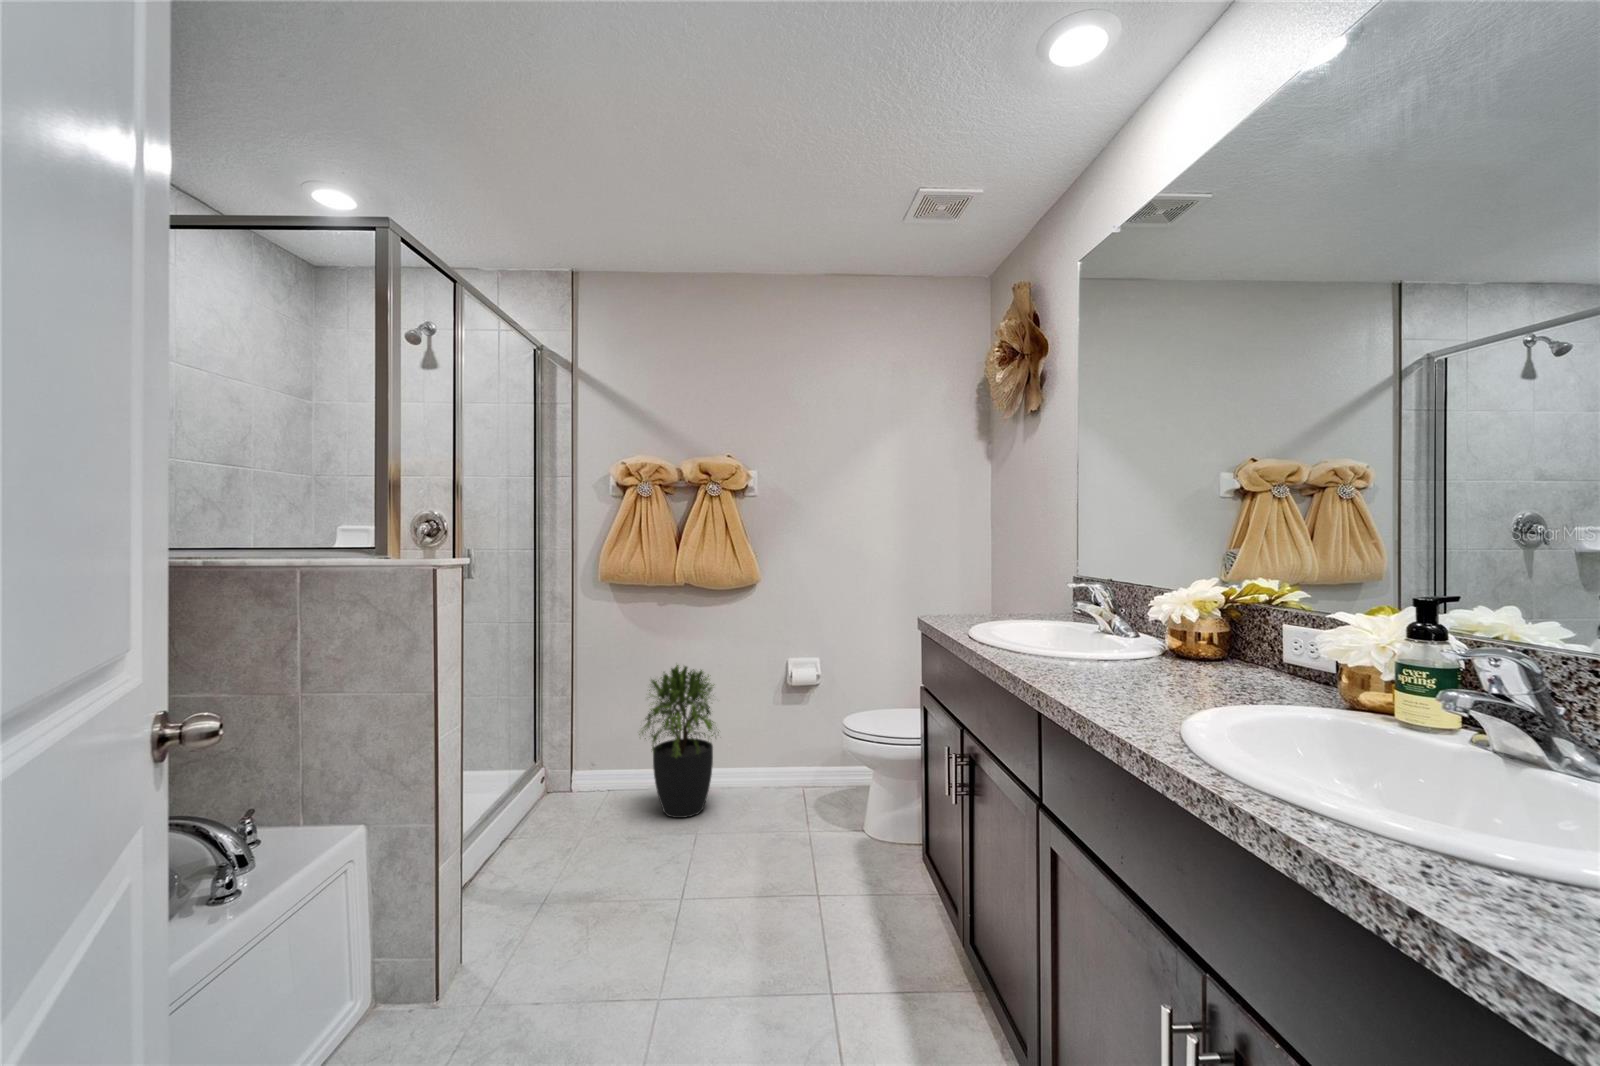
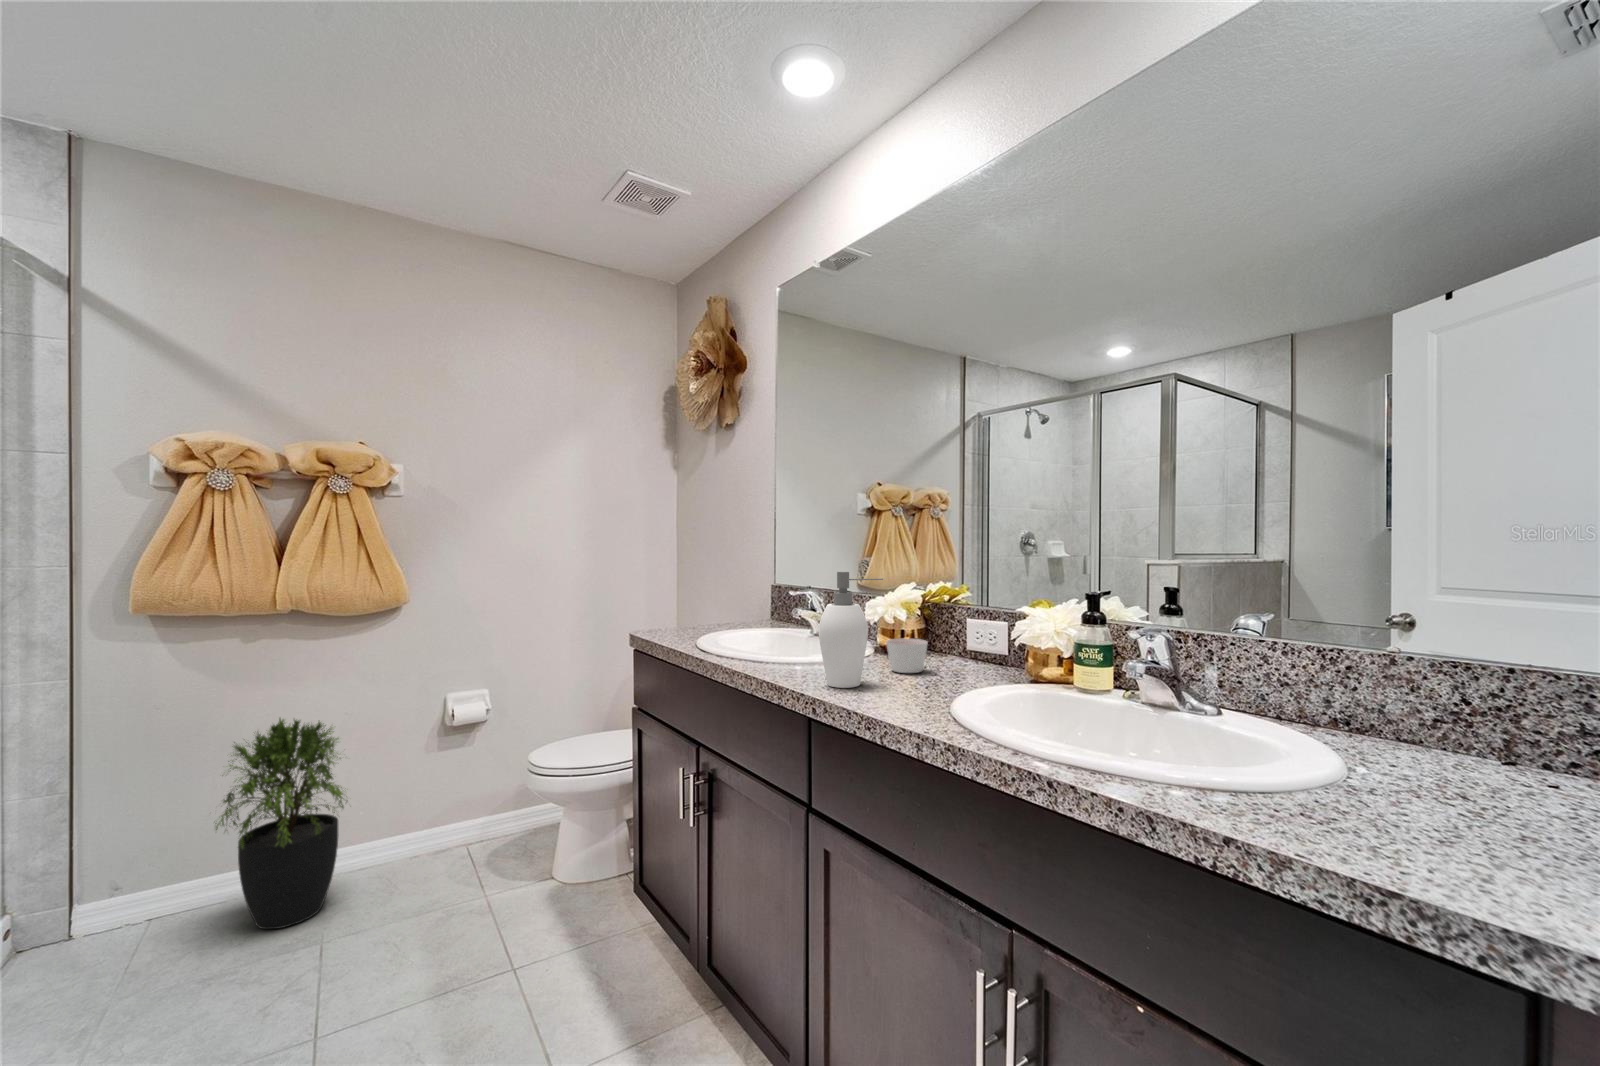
soap dispenser: none [1059,564,1134,686] -> present [819,572,883,688]
candle: none [1155,641,1209,681] -> present [886,639,928,673]

